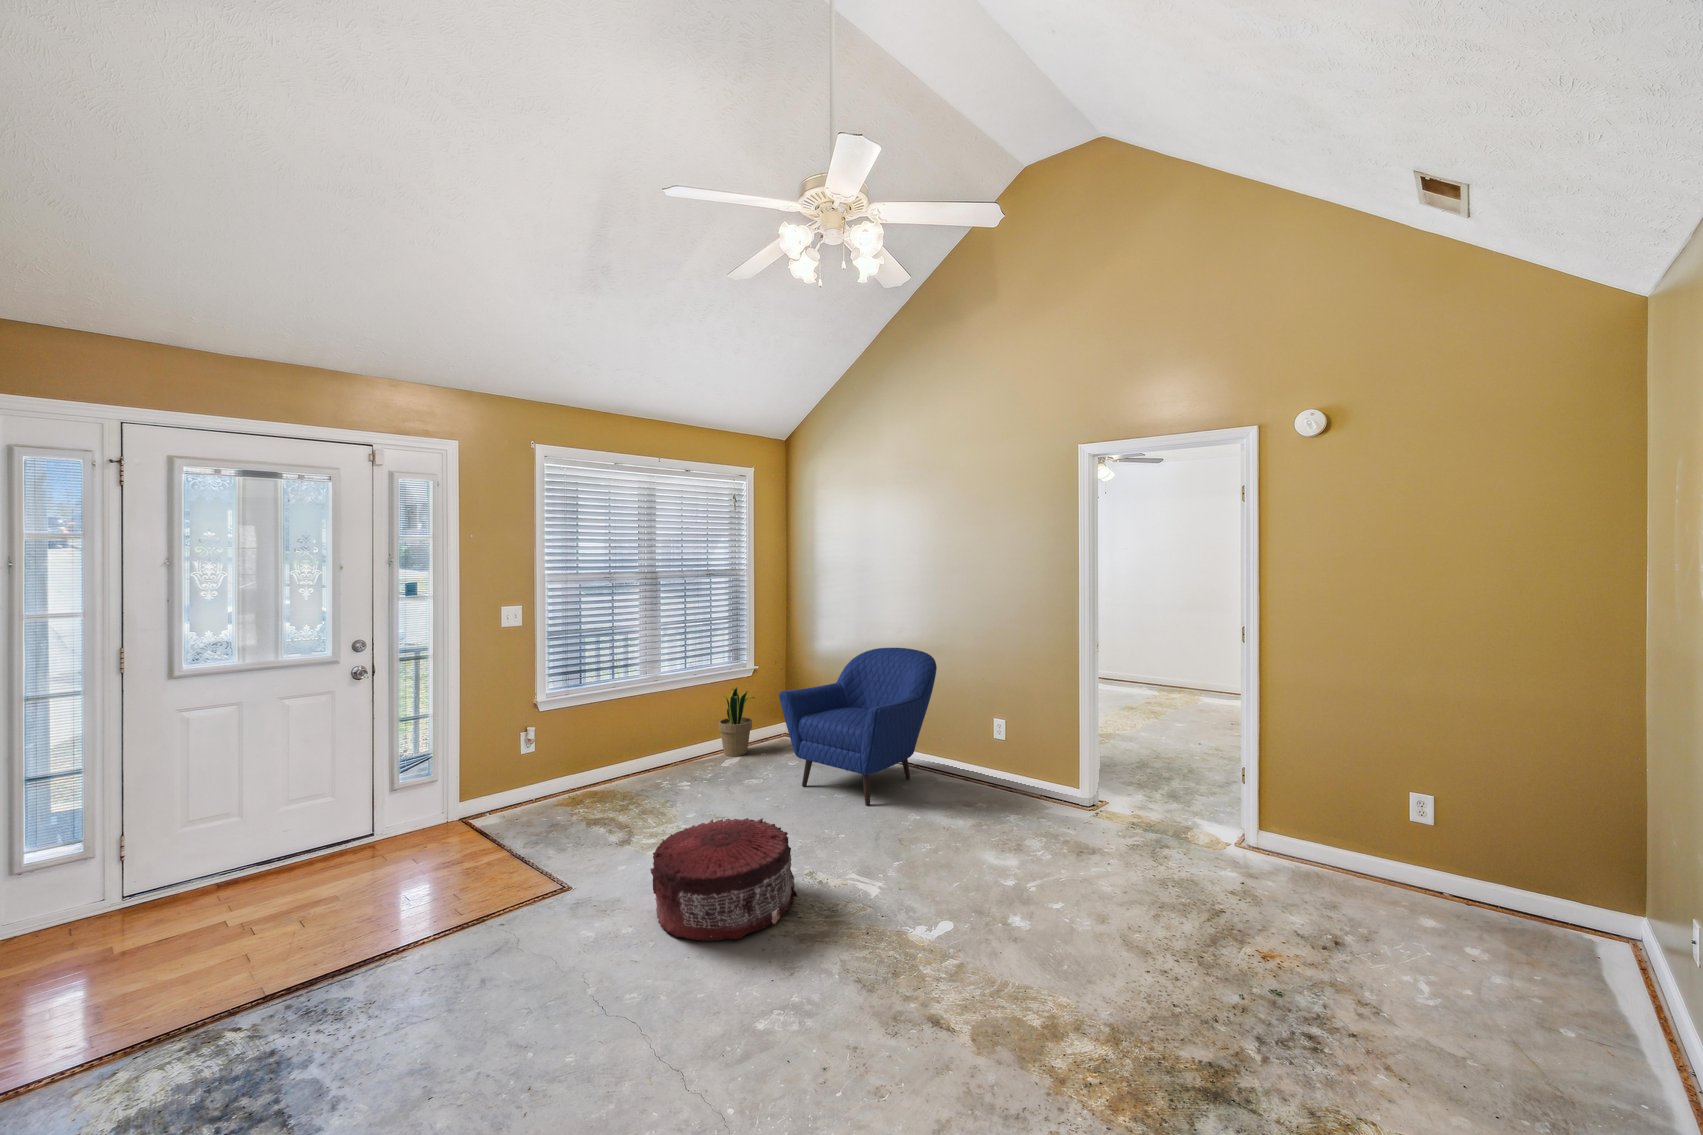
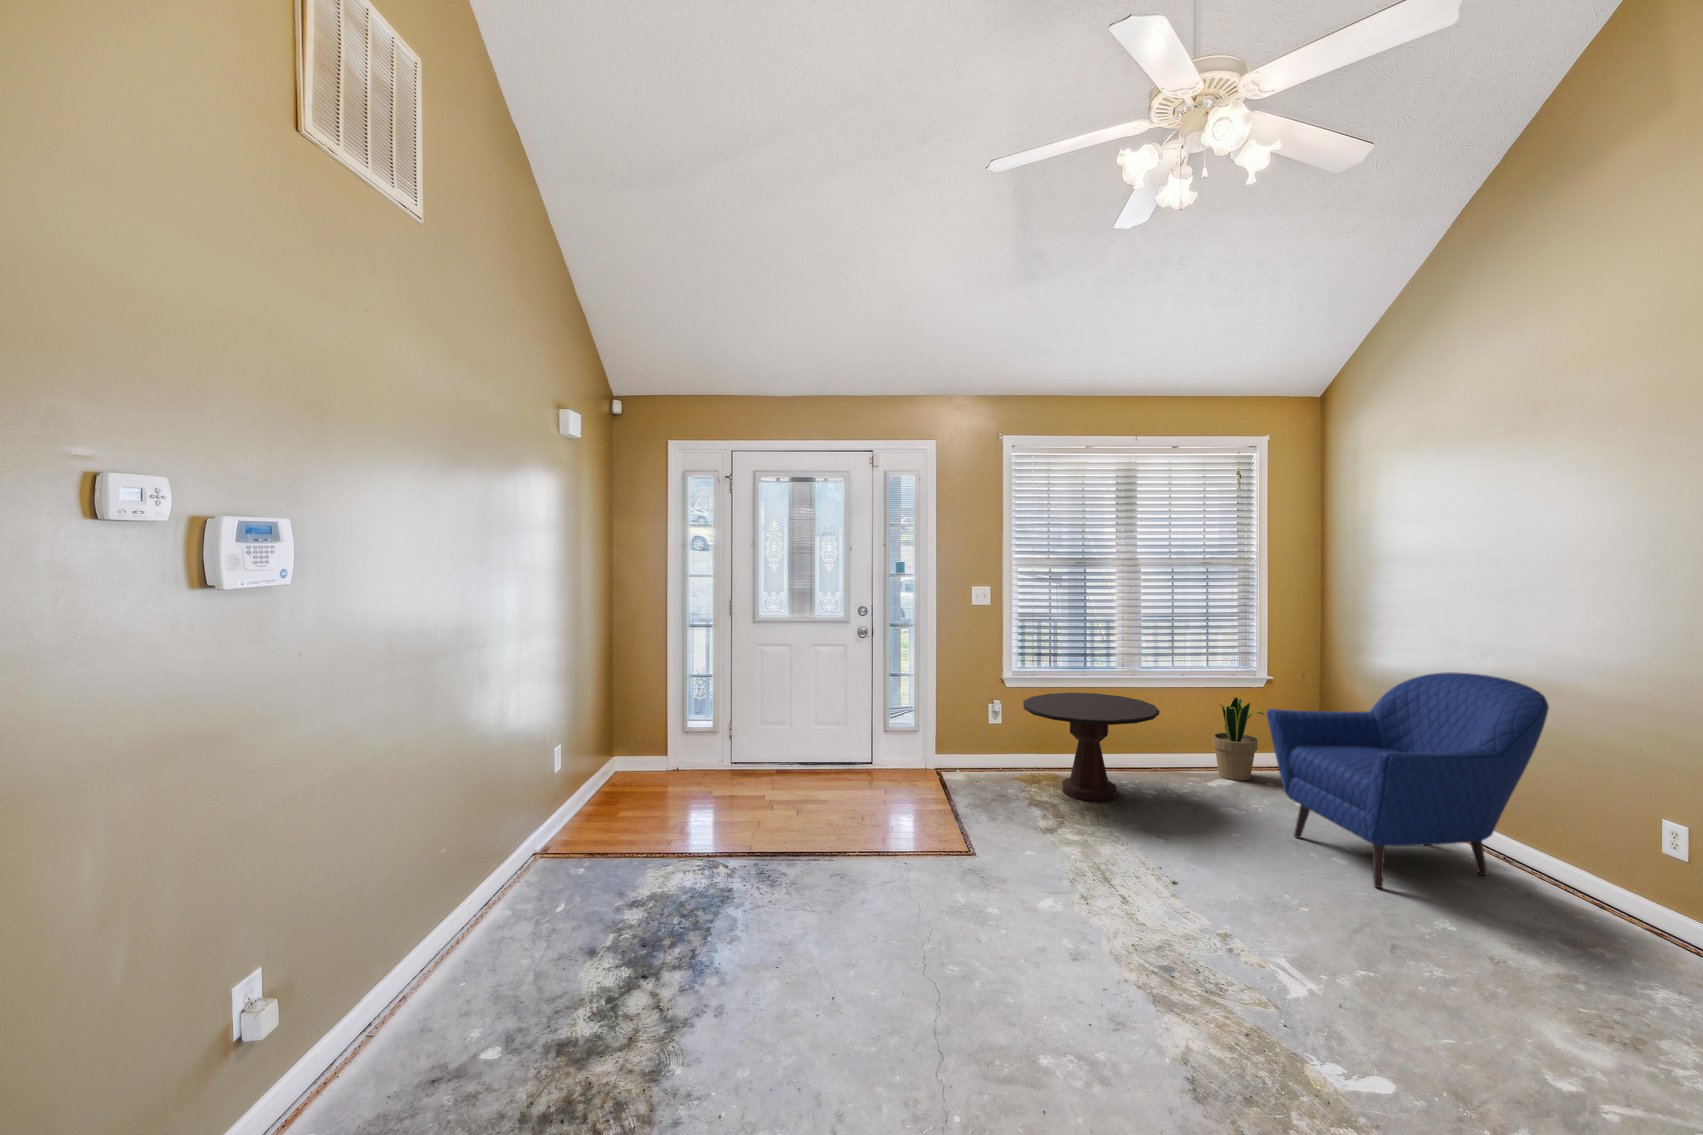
side table: none [568,702,695,805] -> present [1023,693,1159,801]
pouf: present [650,818,797,941] -> none [1018,831,1183,970]

